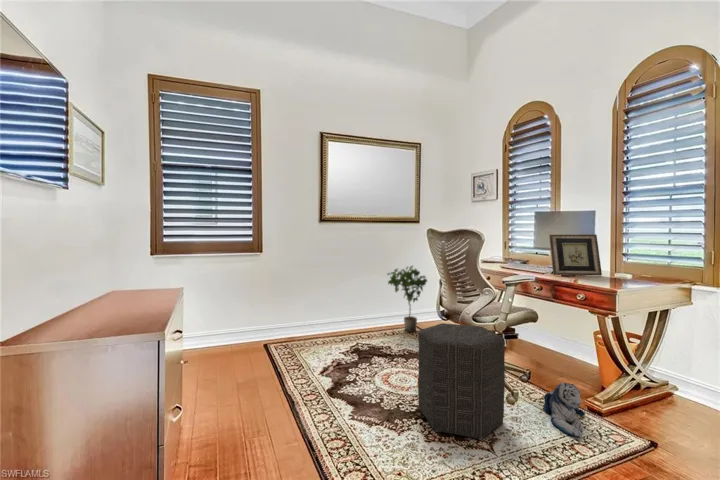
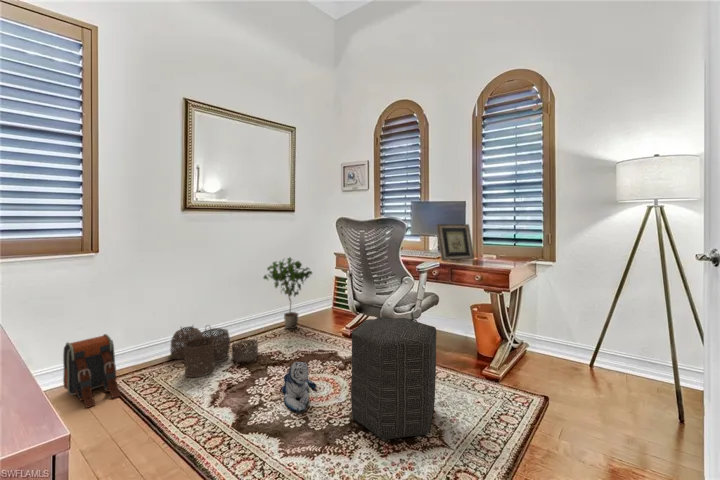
backpack: none [244,312,272,358] -> present [63,334,121,408]
woven basket: none [311,314,371,354] -> present [170,326,258,377]
plush toy: present [543,383,585,437] -> present [281,362,316,412]

